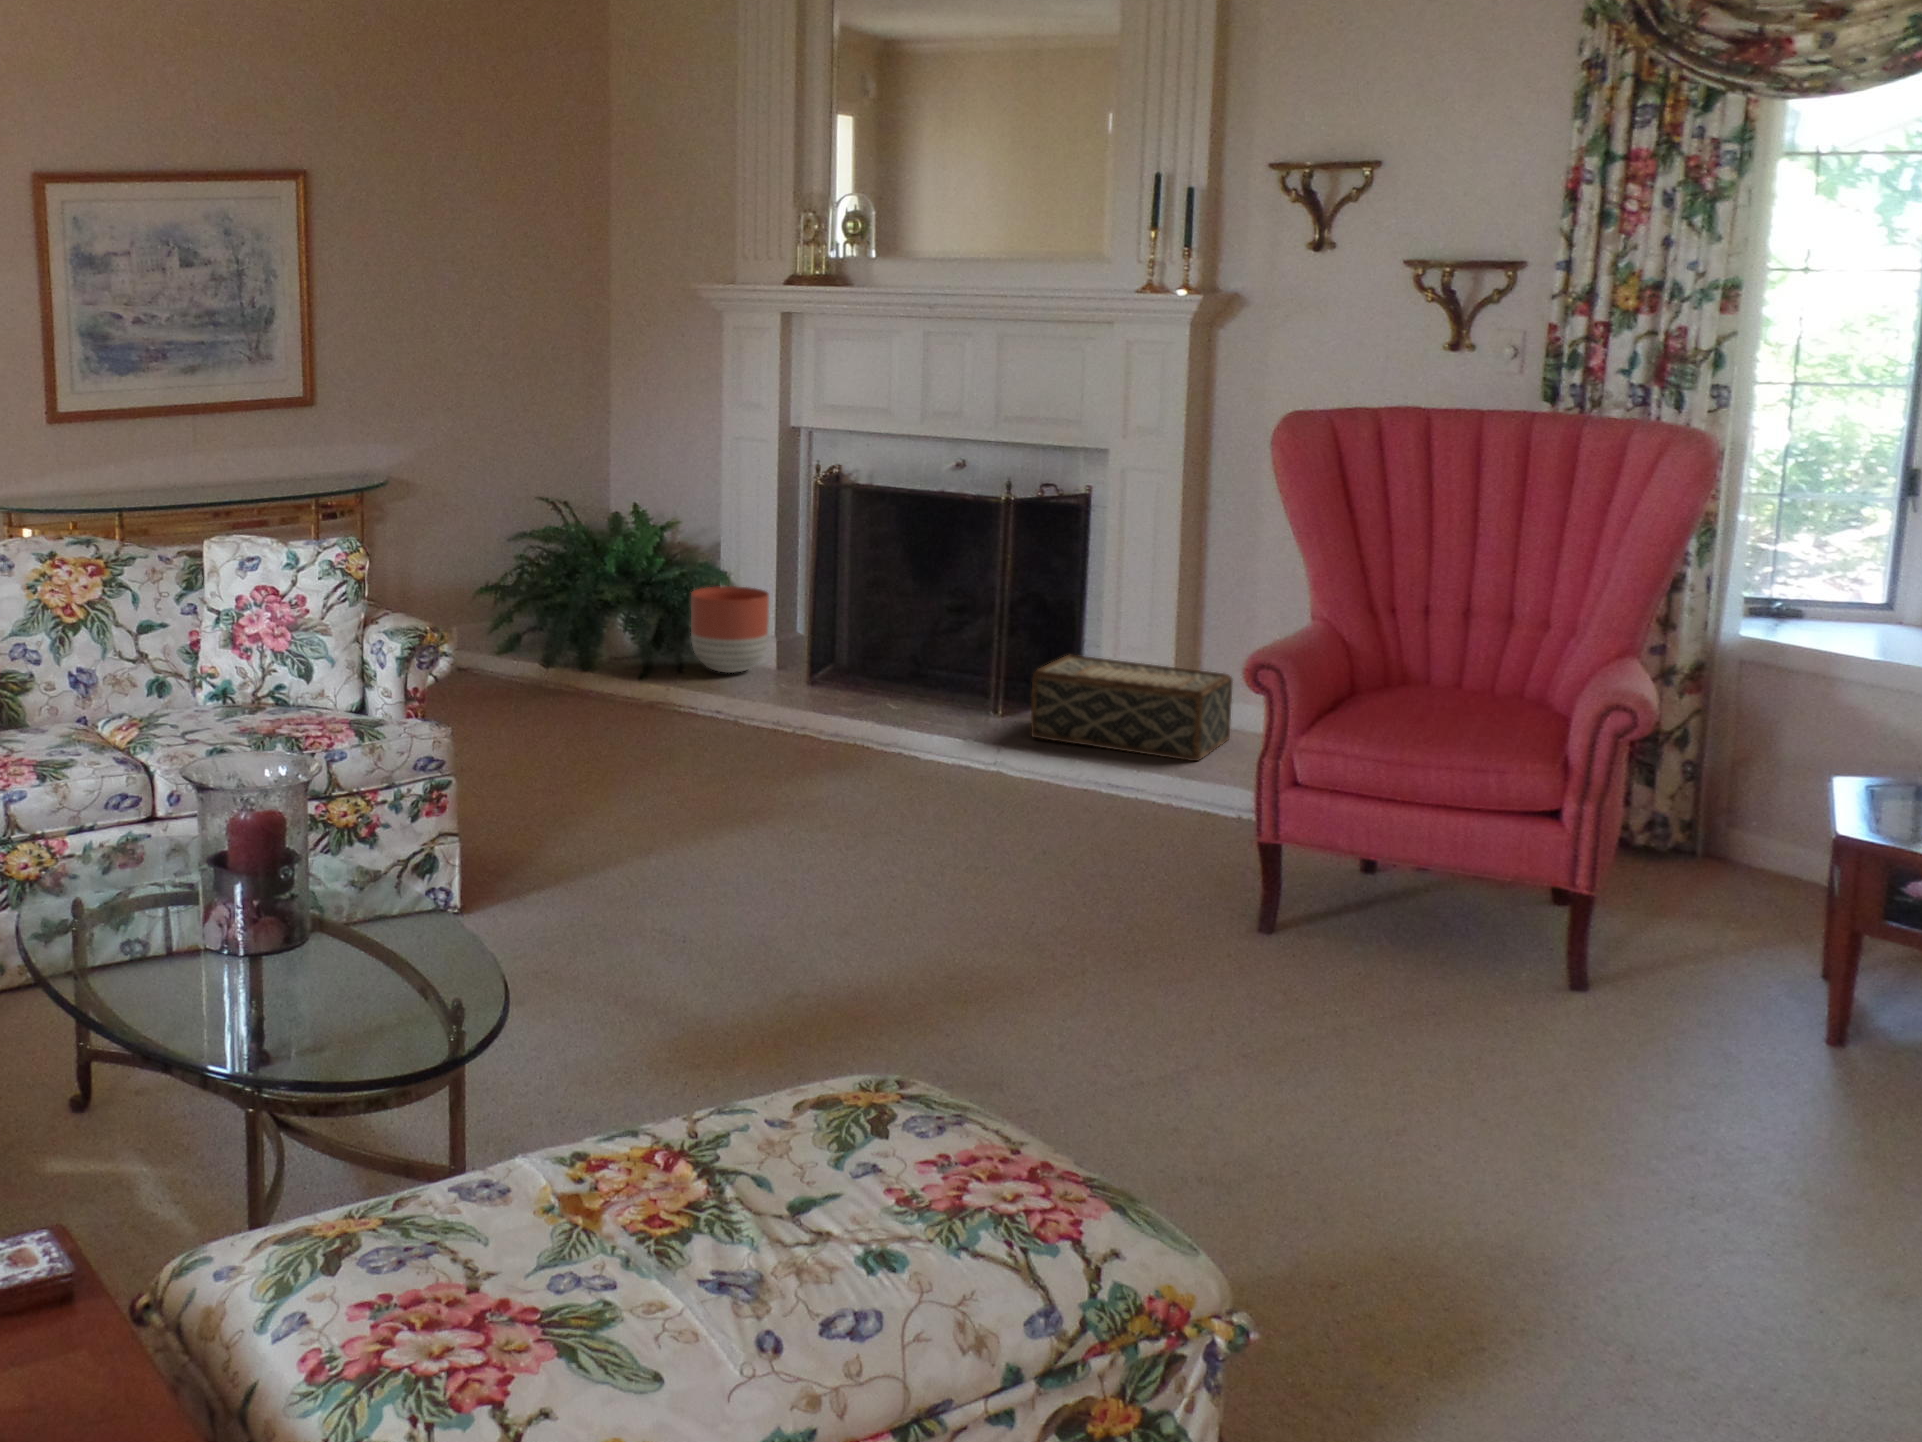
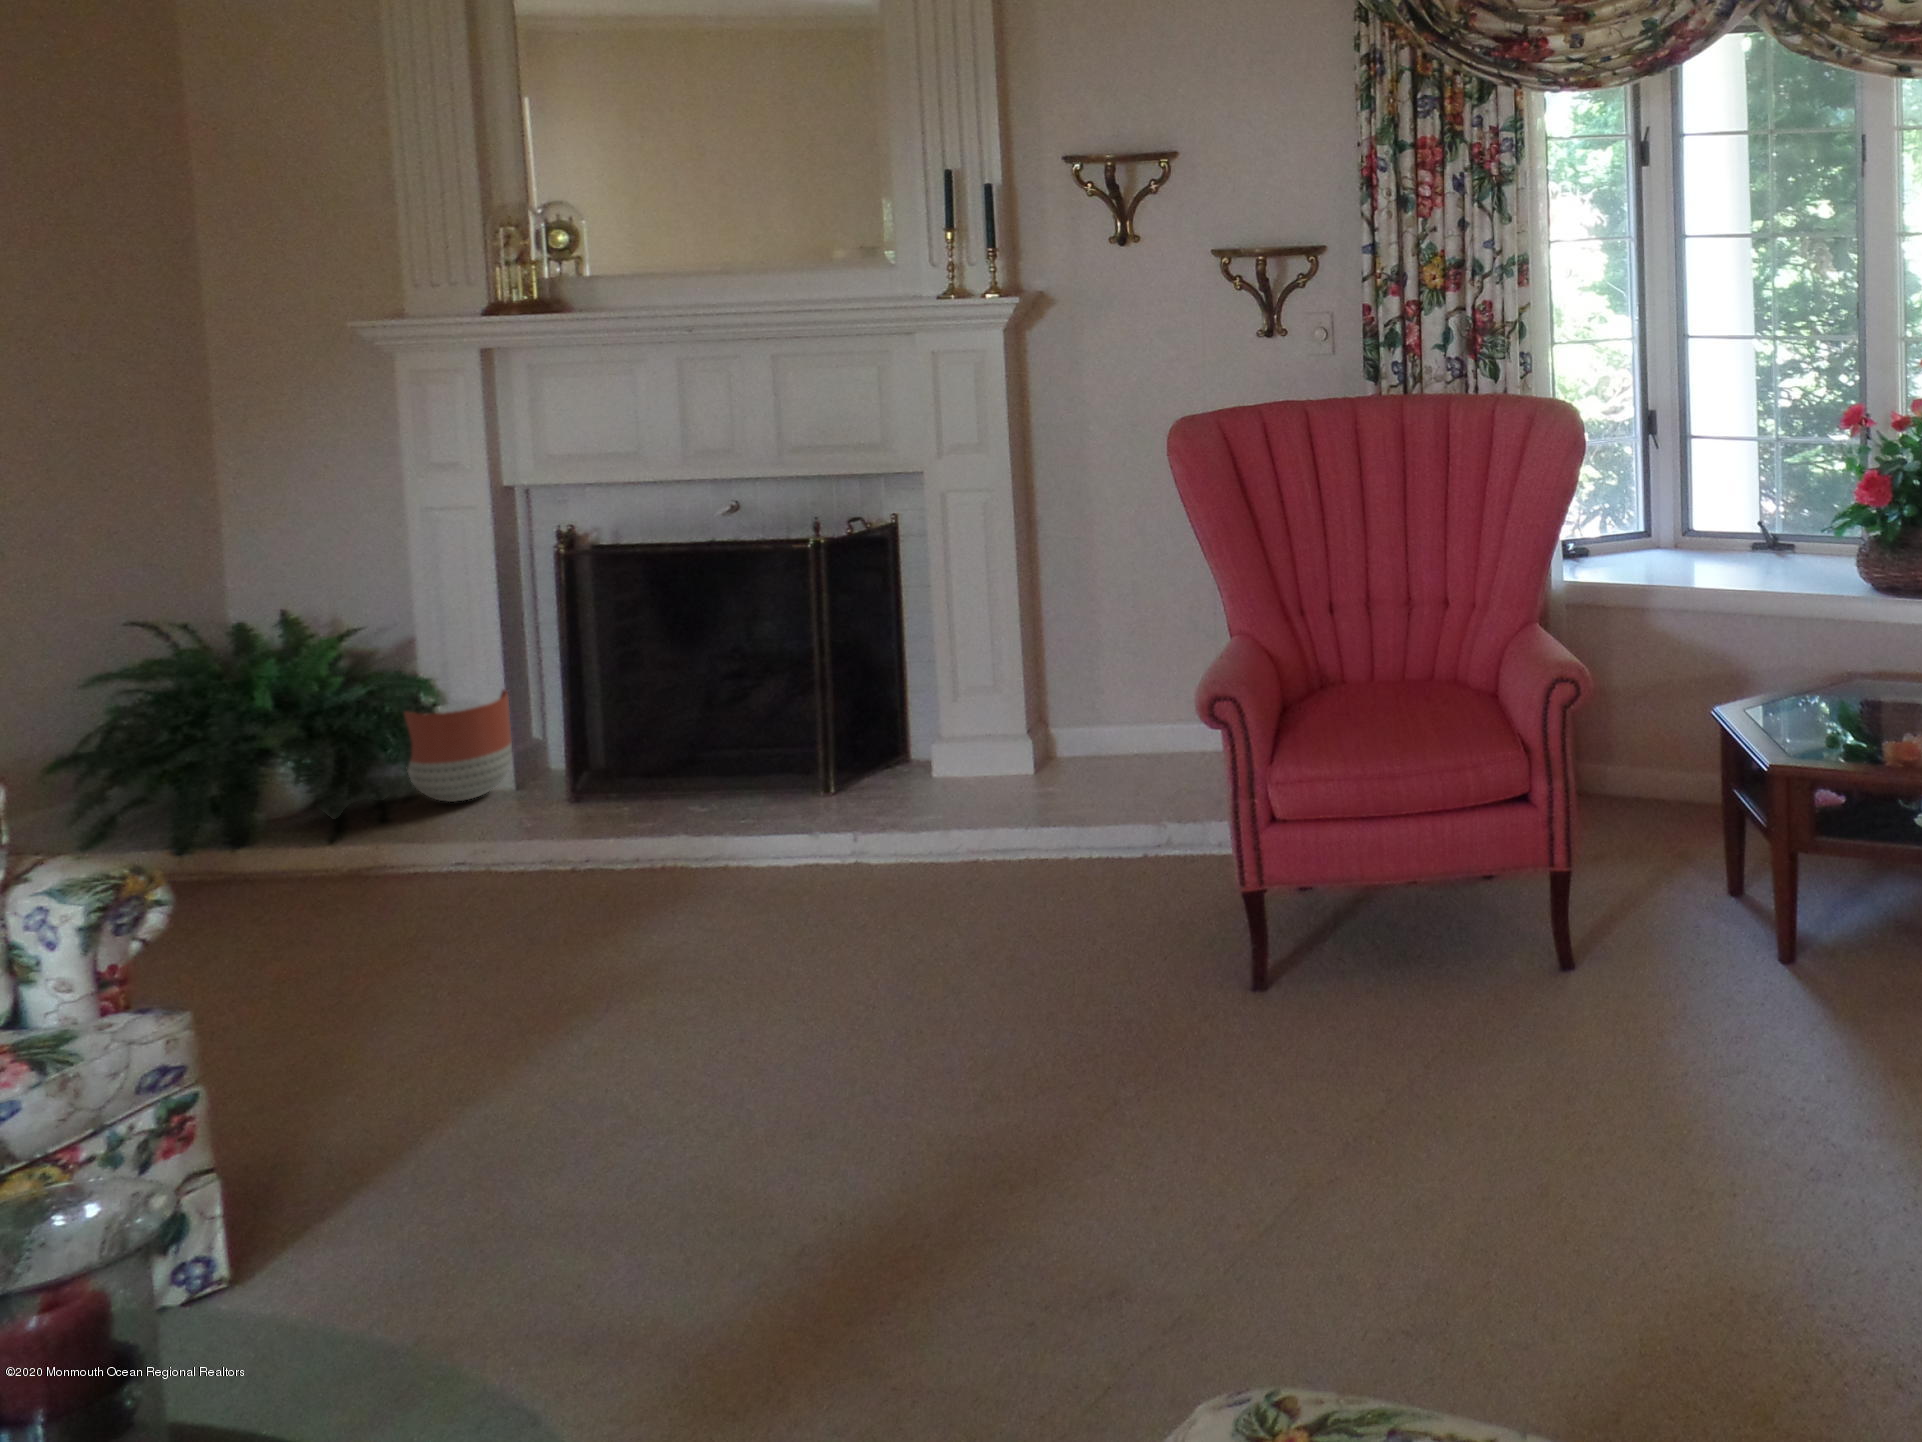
woven basket: present [1031,655,1232,761] -> none [879,698,1097,813]

